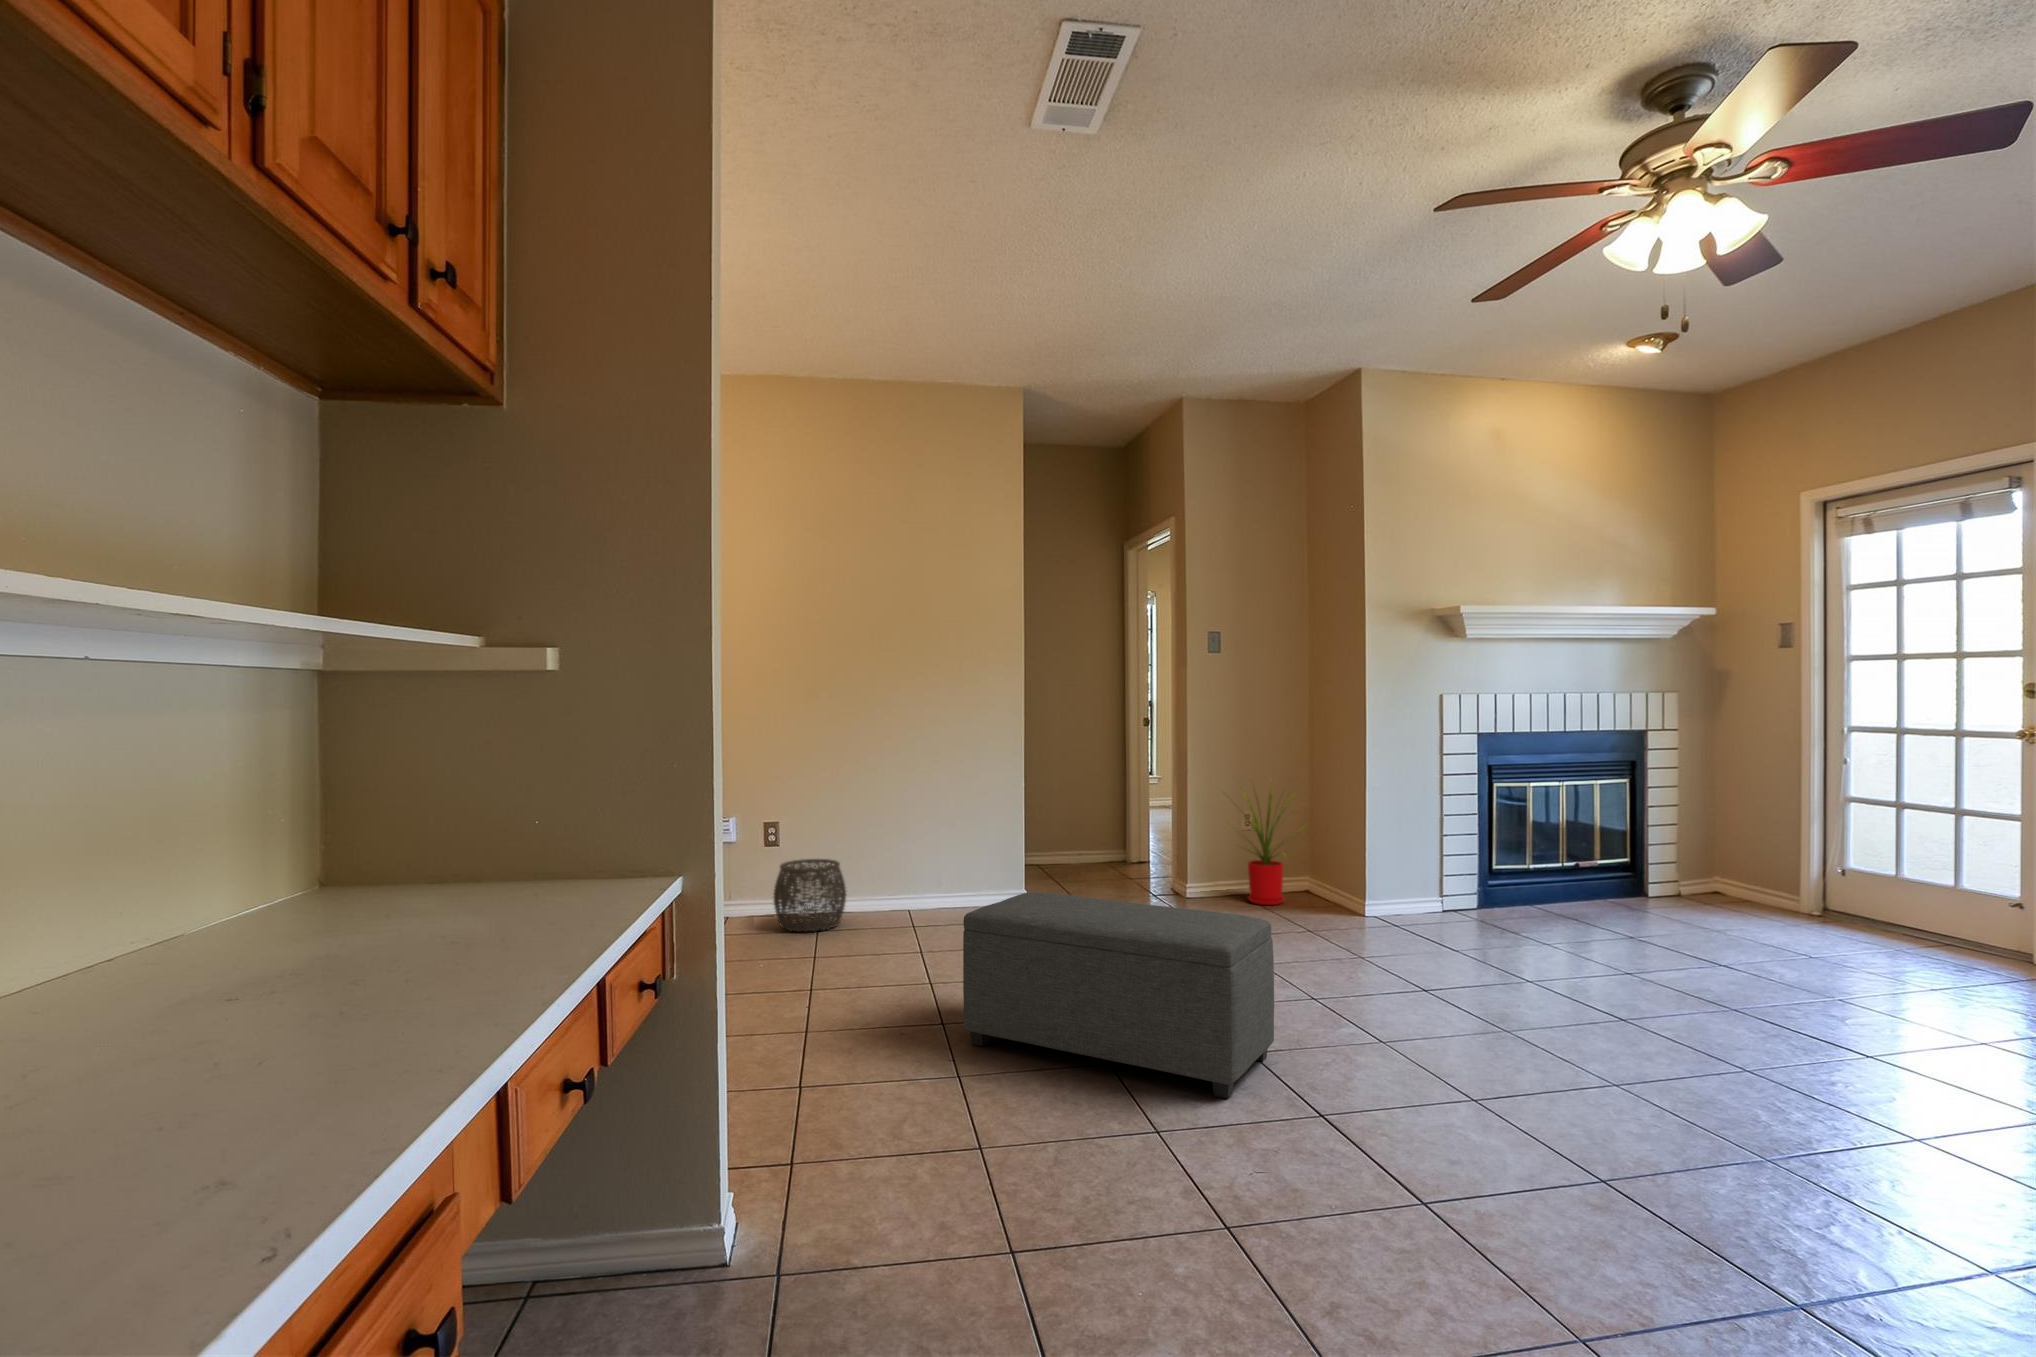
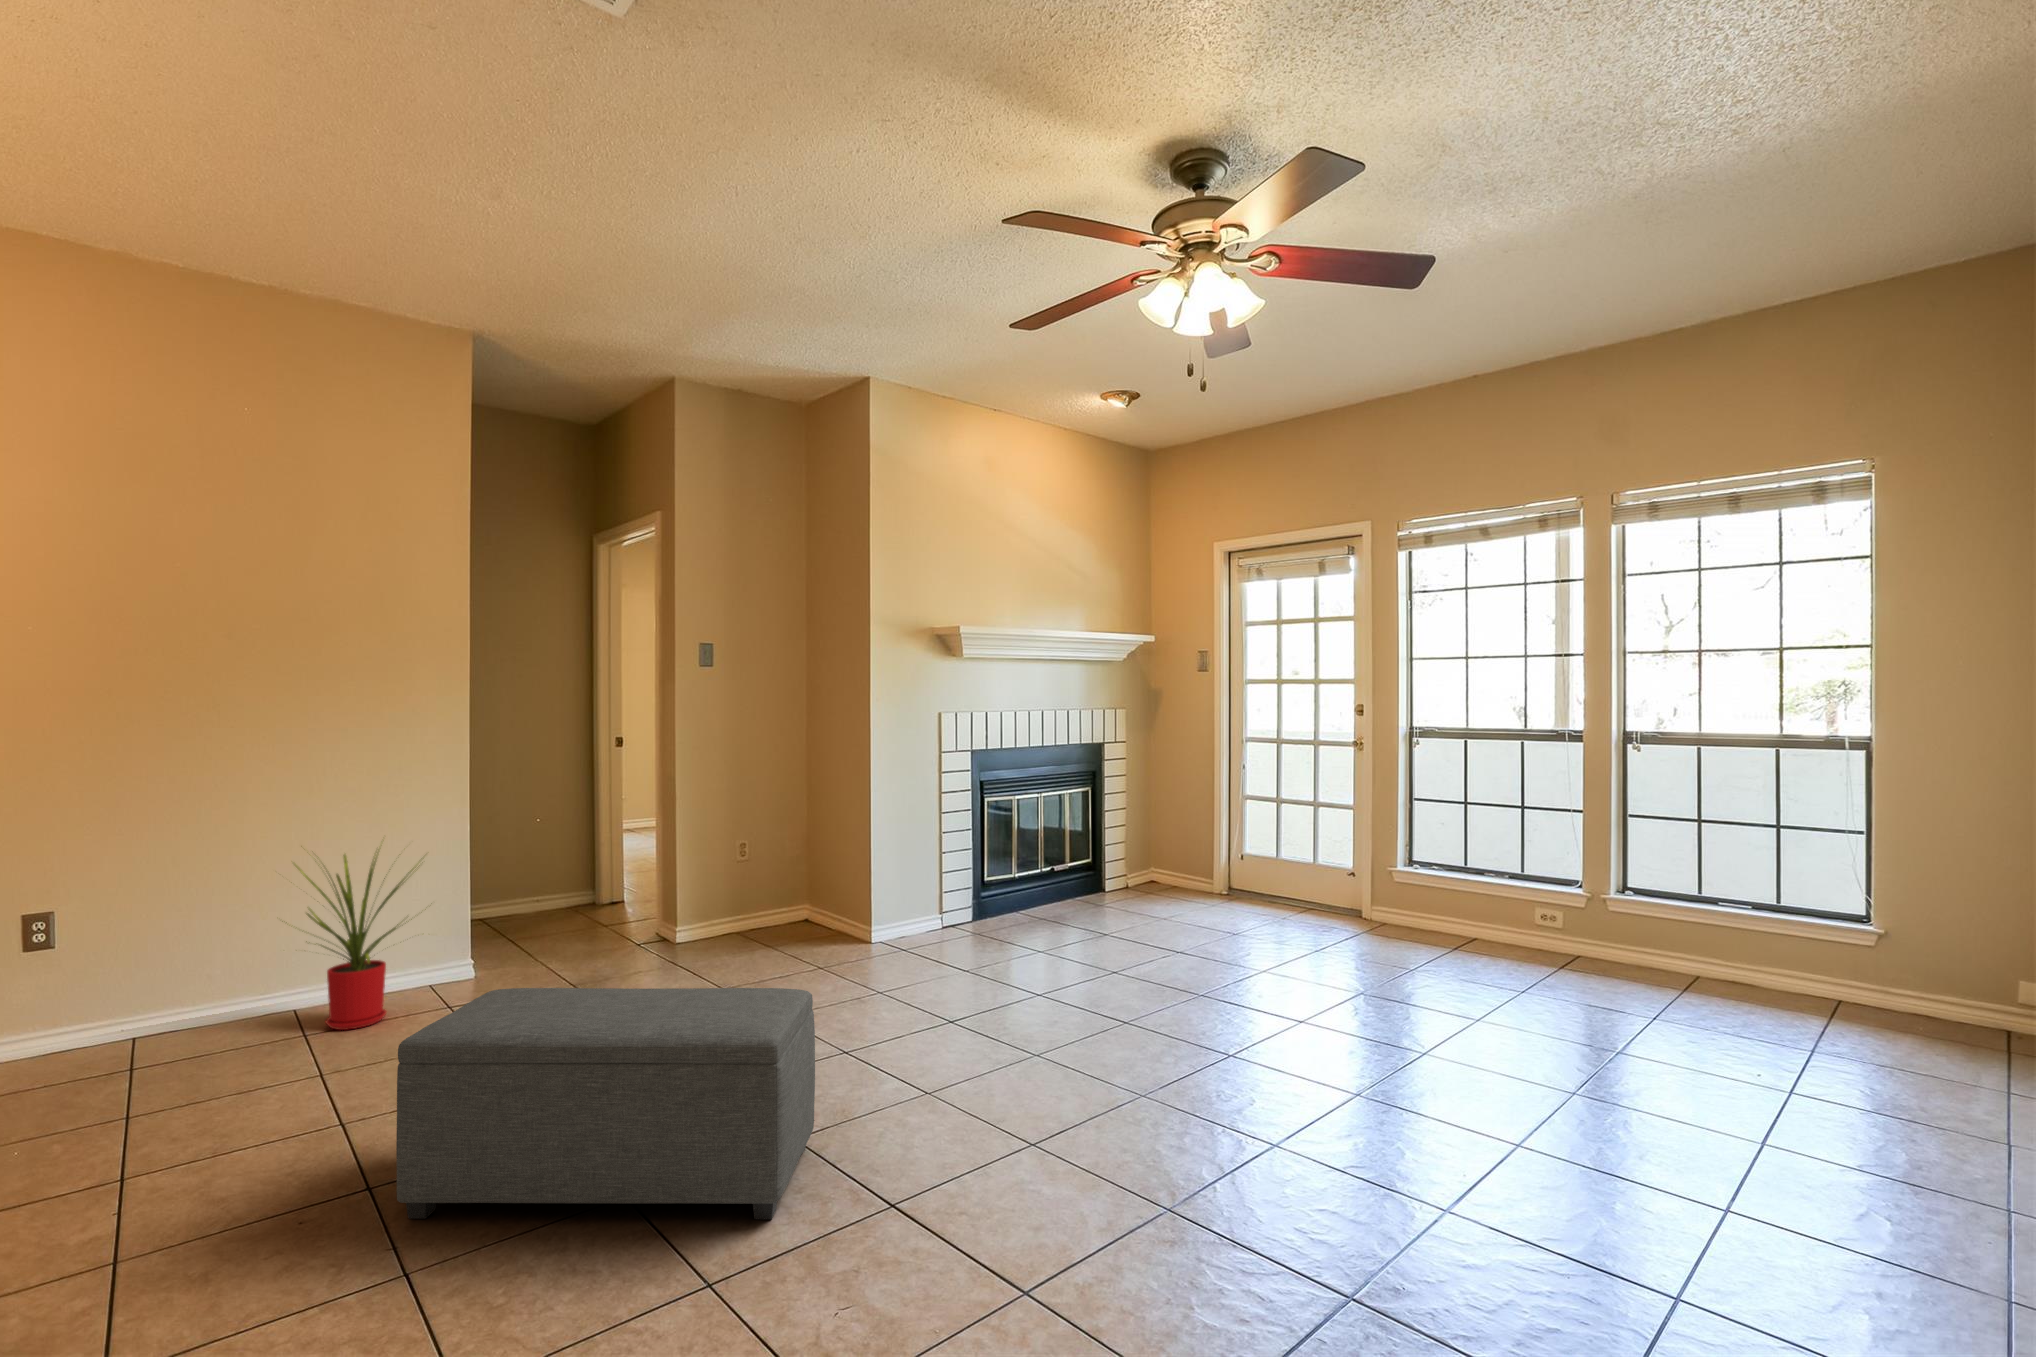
house plant: present [1227,780,1298,905] -> present [282,849,426,1030]
woven basket: present [774,859,846,932] -> none [42,960,186,1079]

